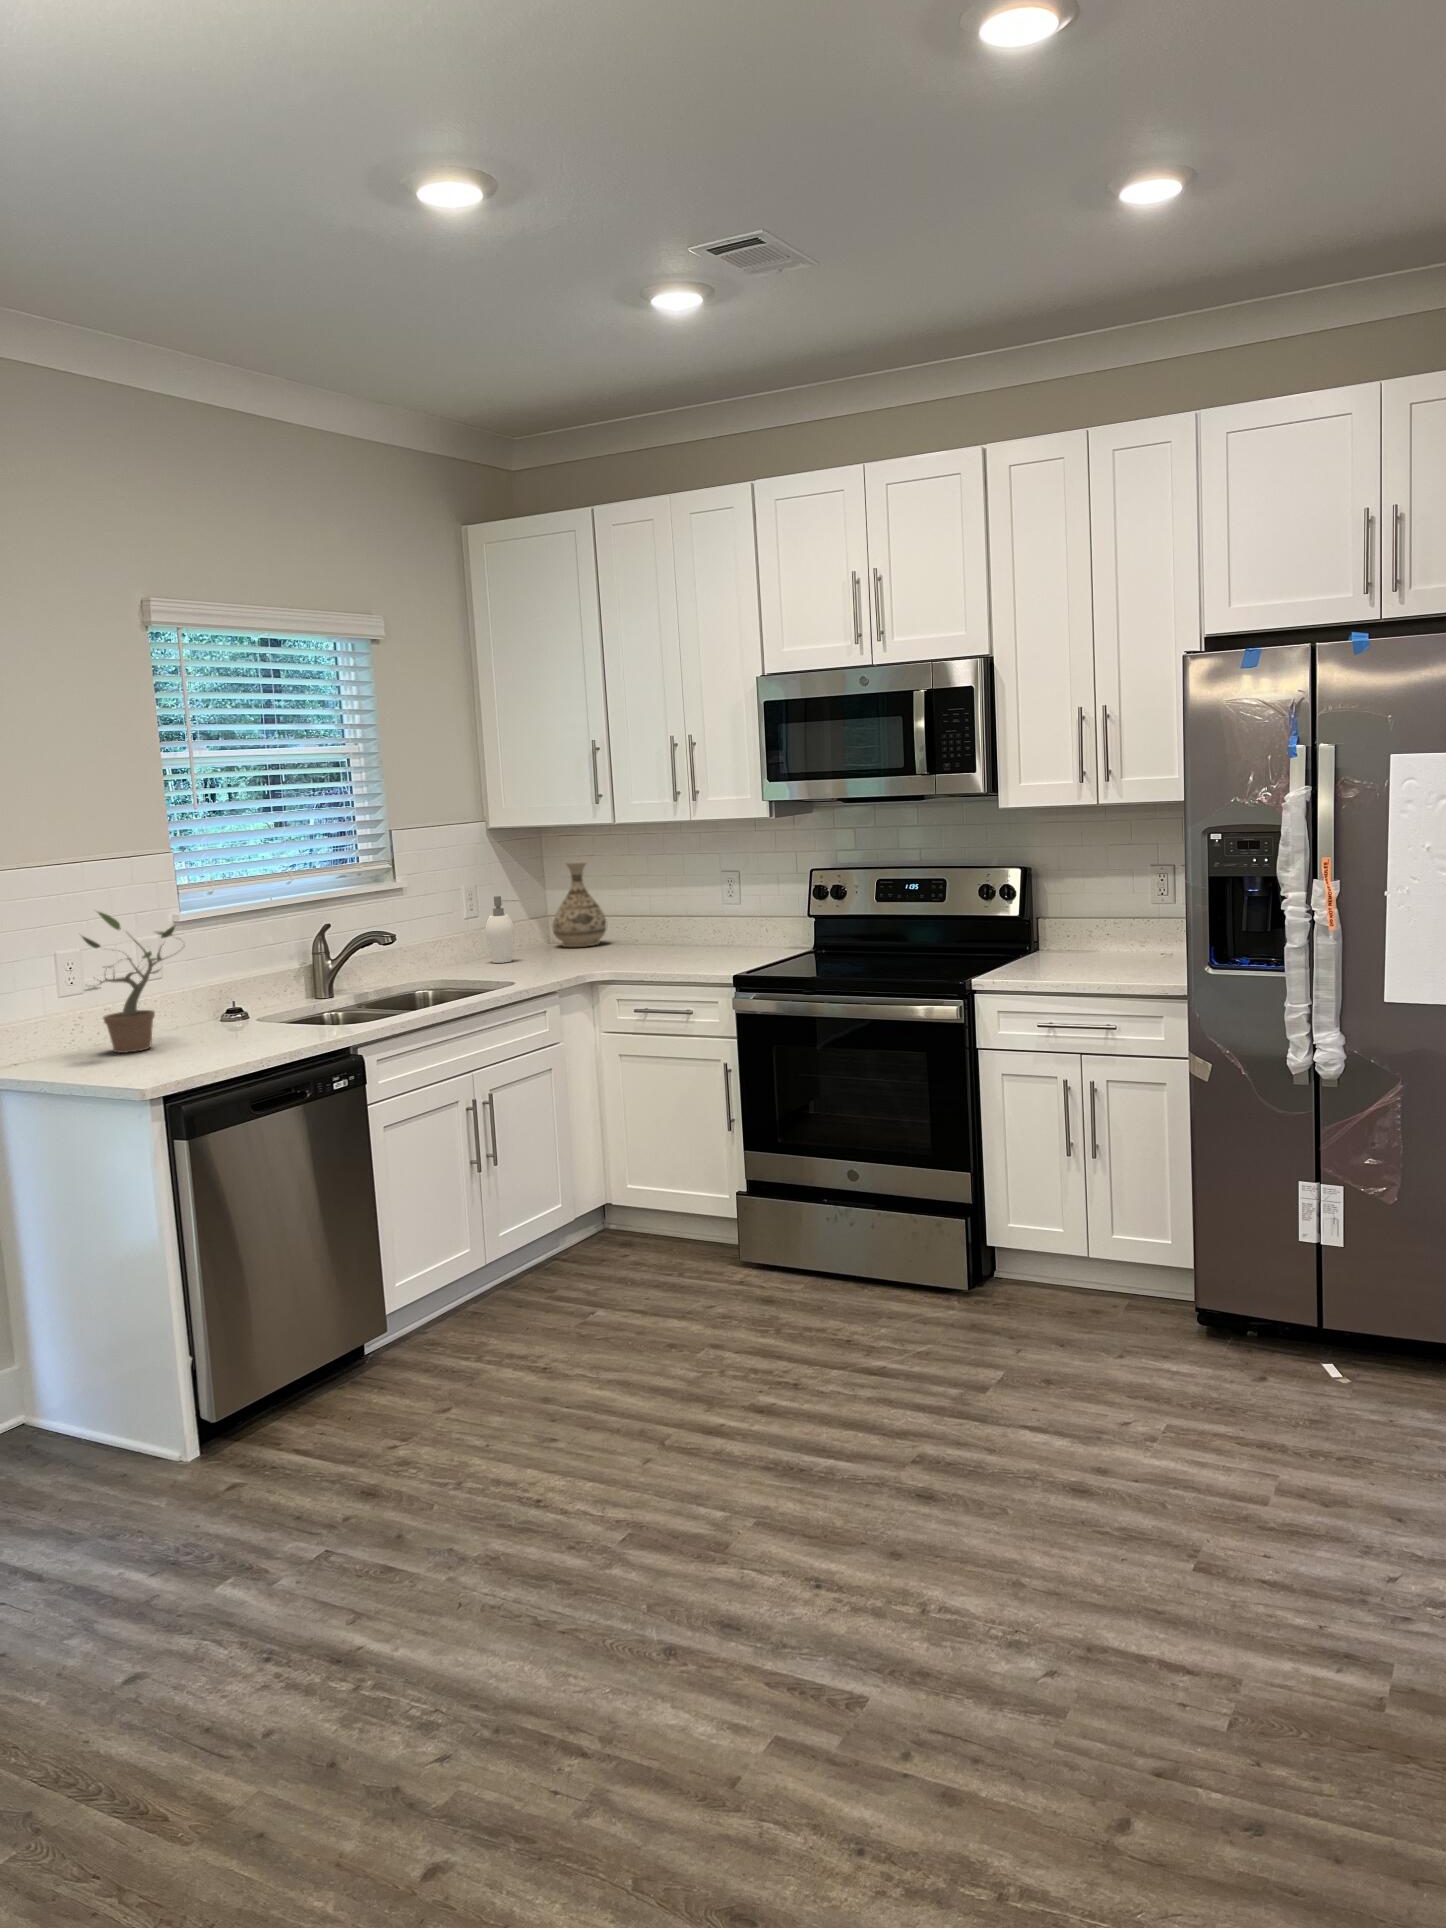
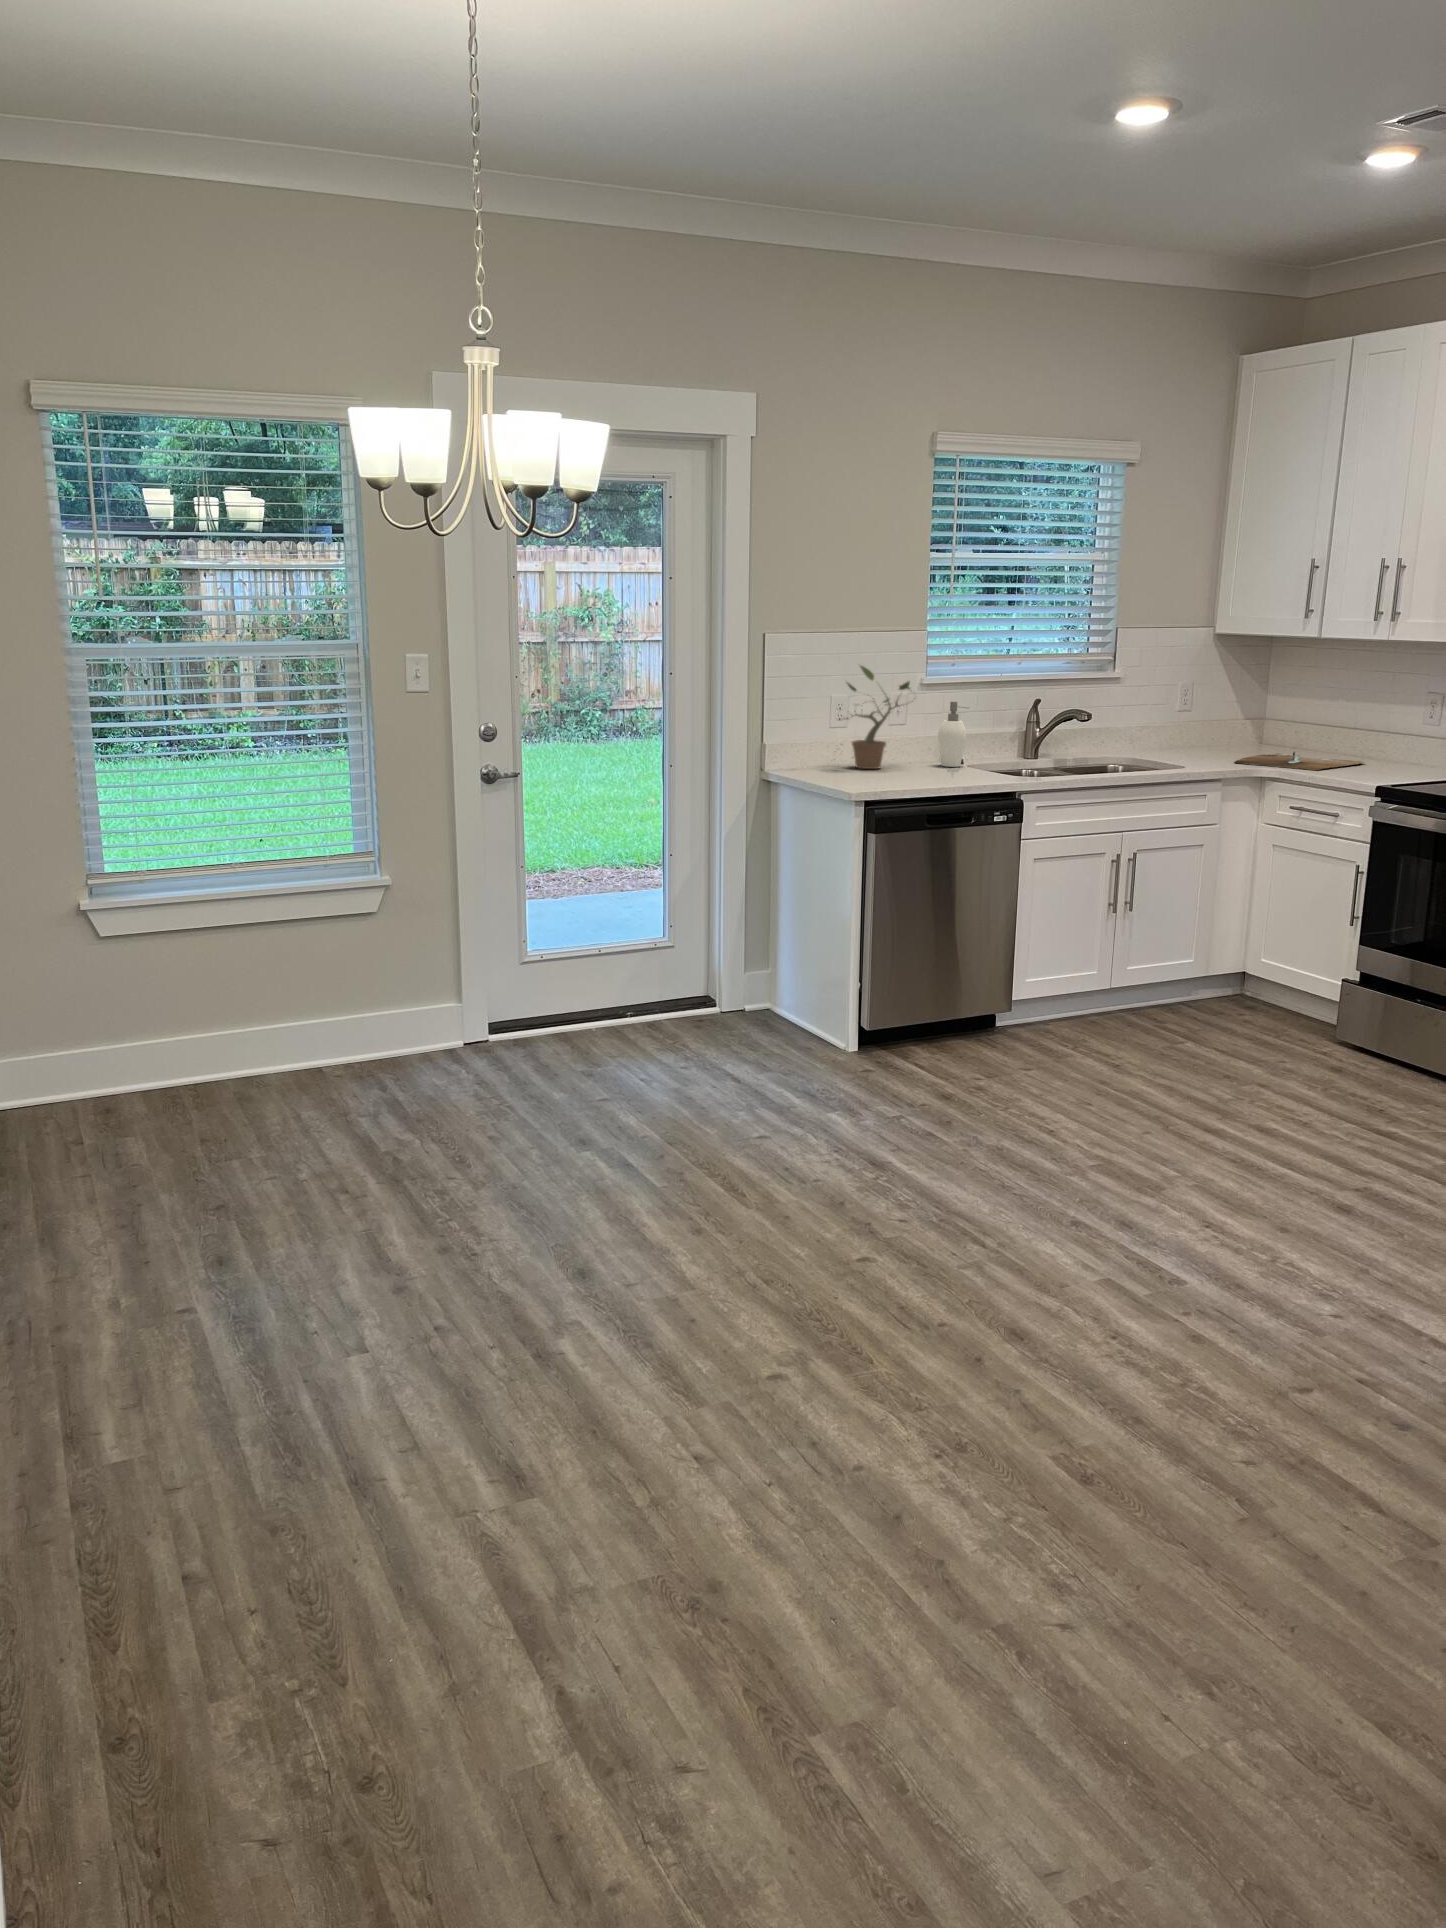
vase: present [553,861,606,947] -> none [1264,672,1317,751]
soap dispenser: present [485,896,518,963] -> present [938,702,967,767]
cutting board: none [554,948,678,970] -> present [1235,751,1364,770]

